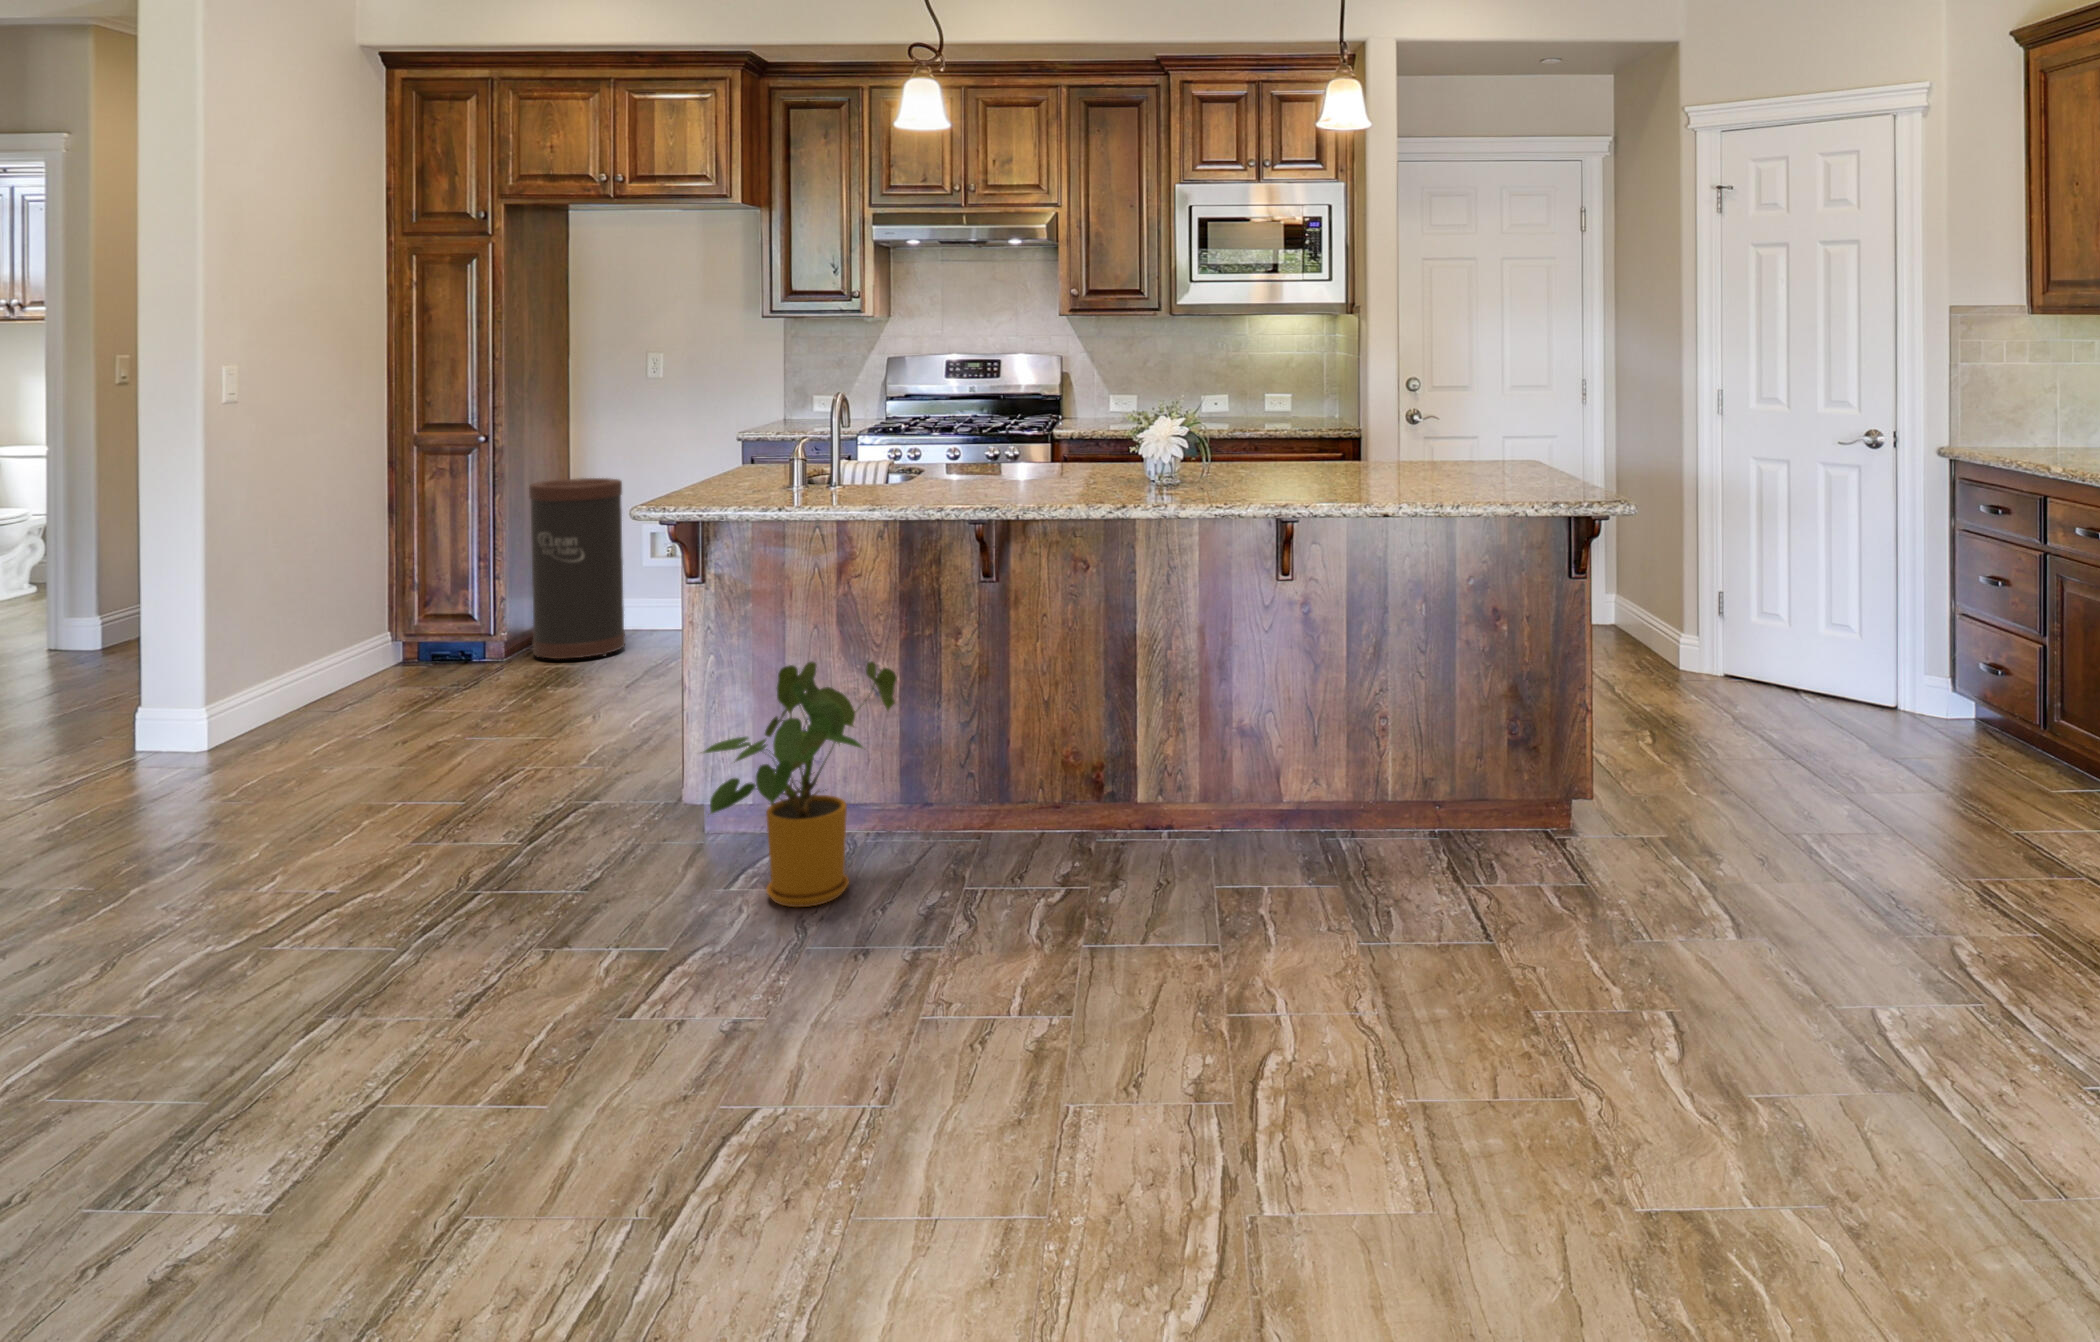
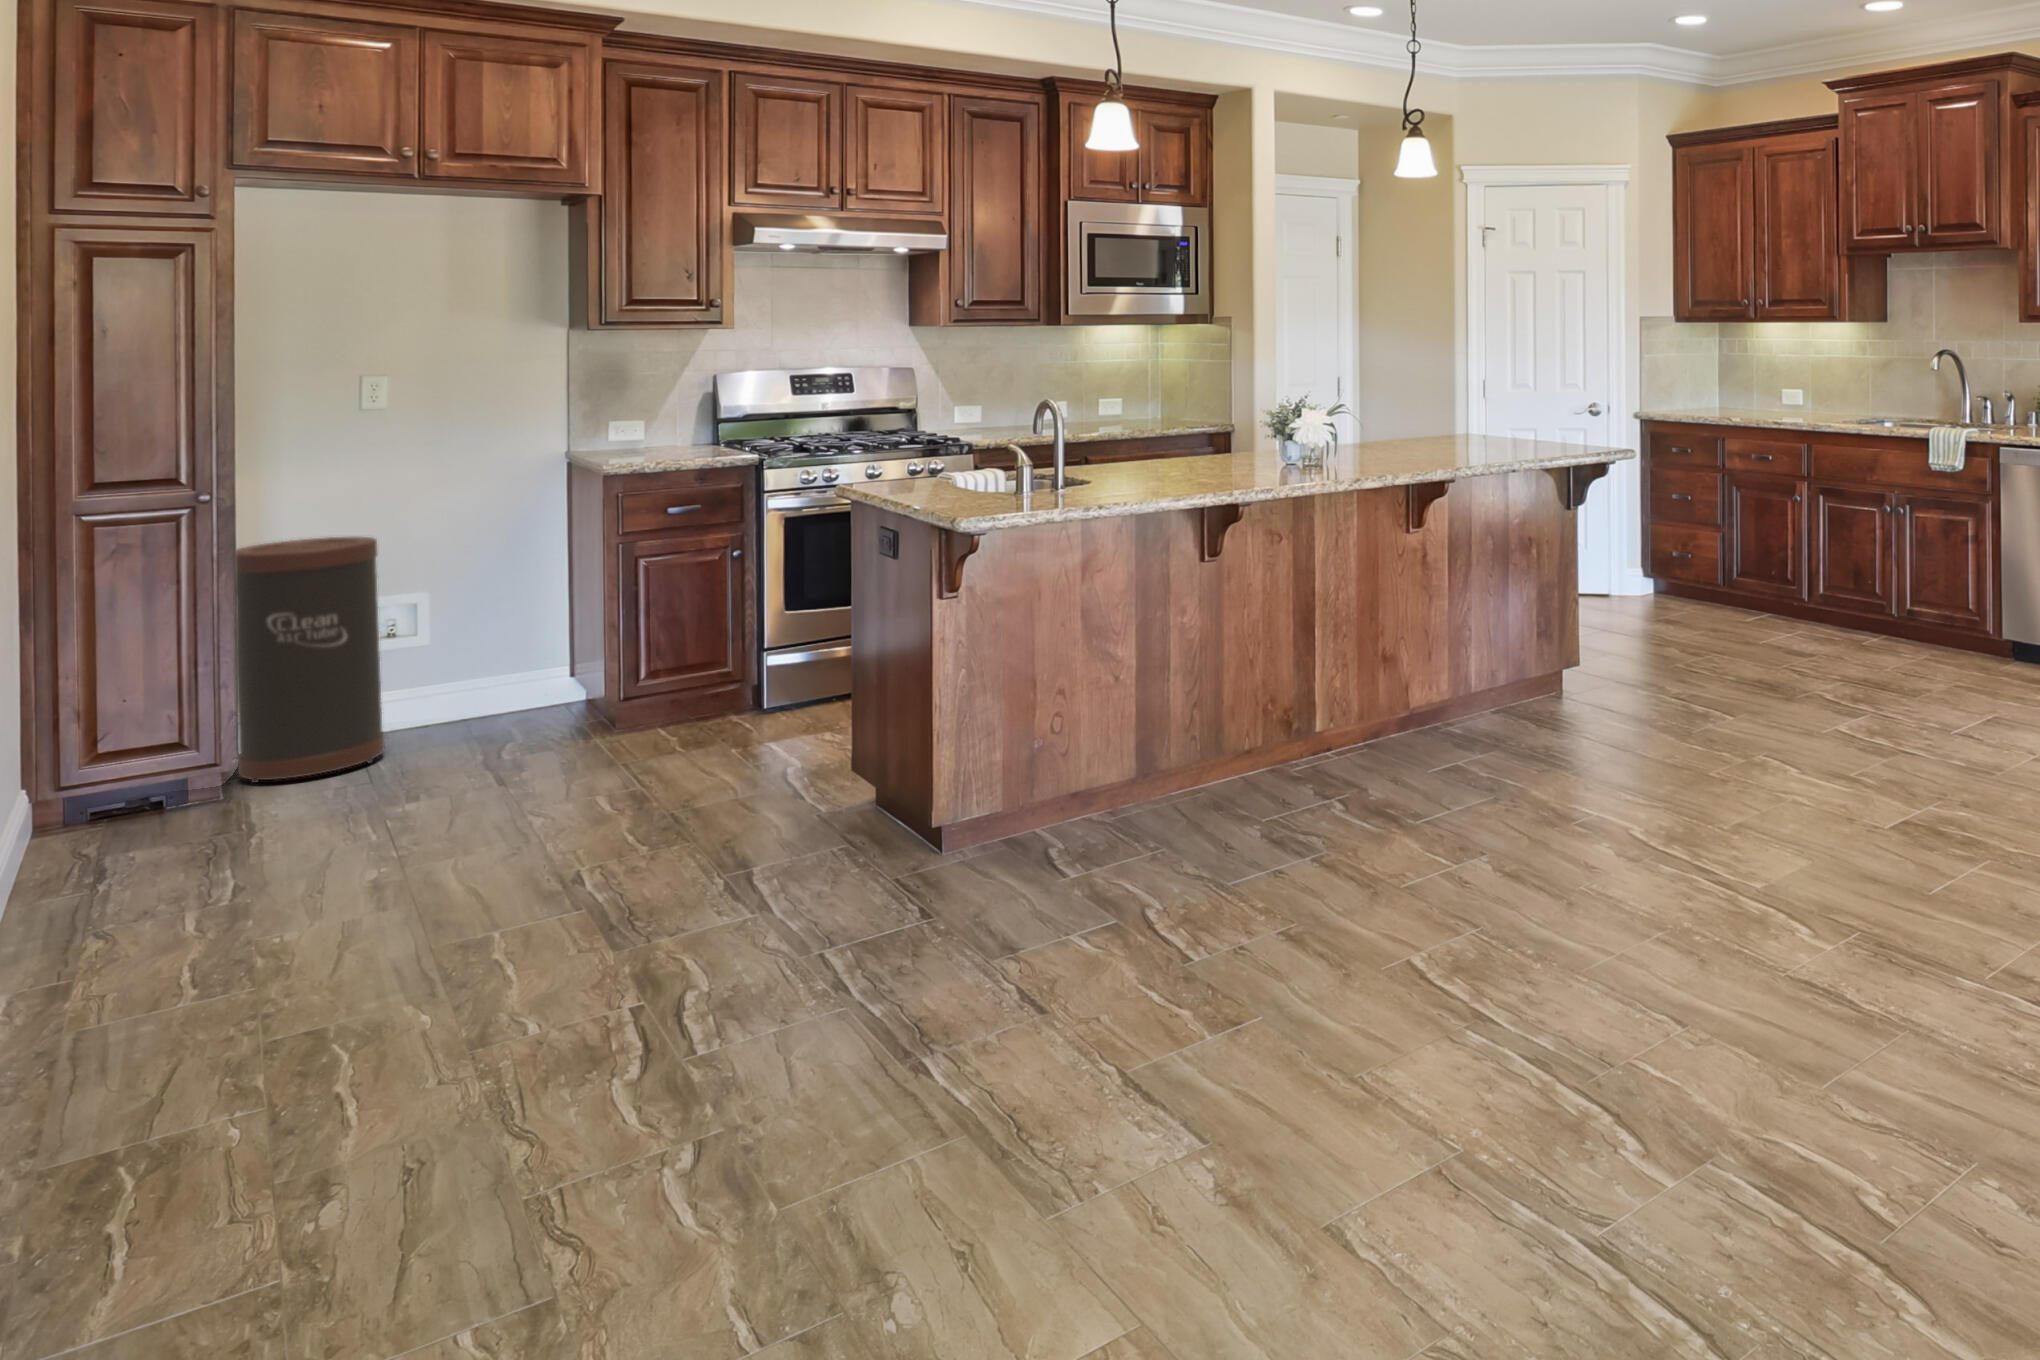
house plant: present [701,661,897,907] -> none [1061,643,1215,868]

